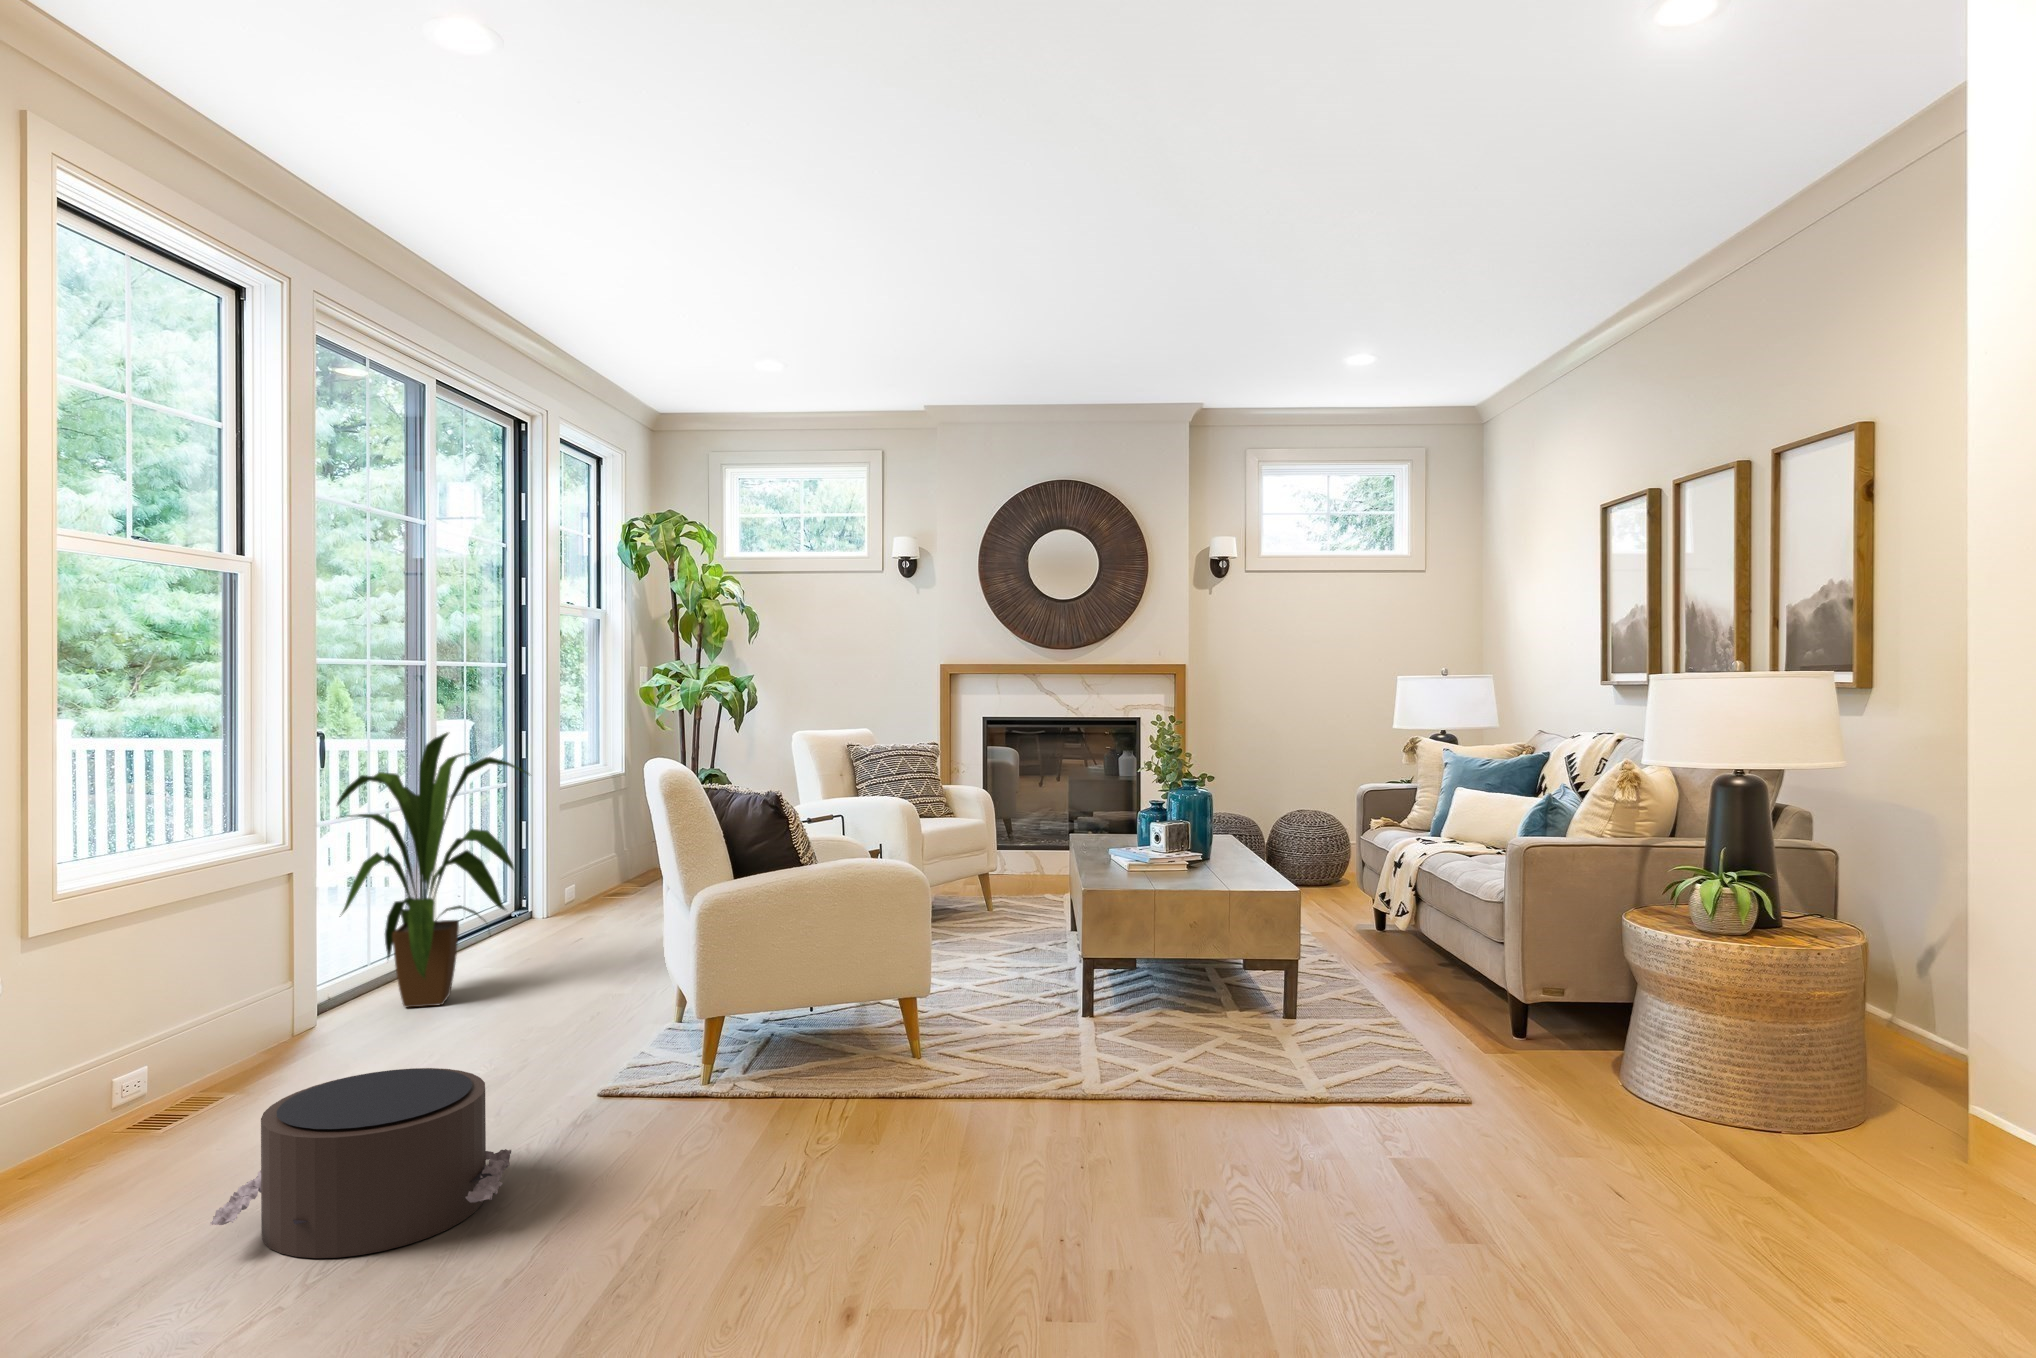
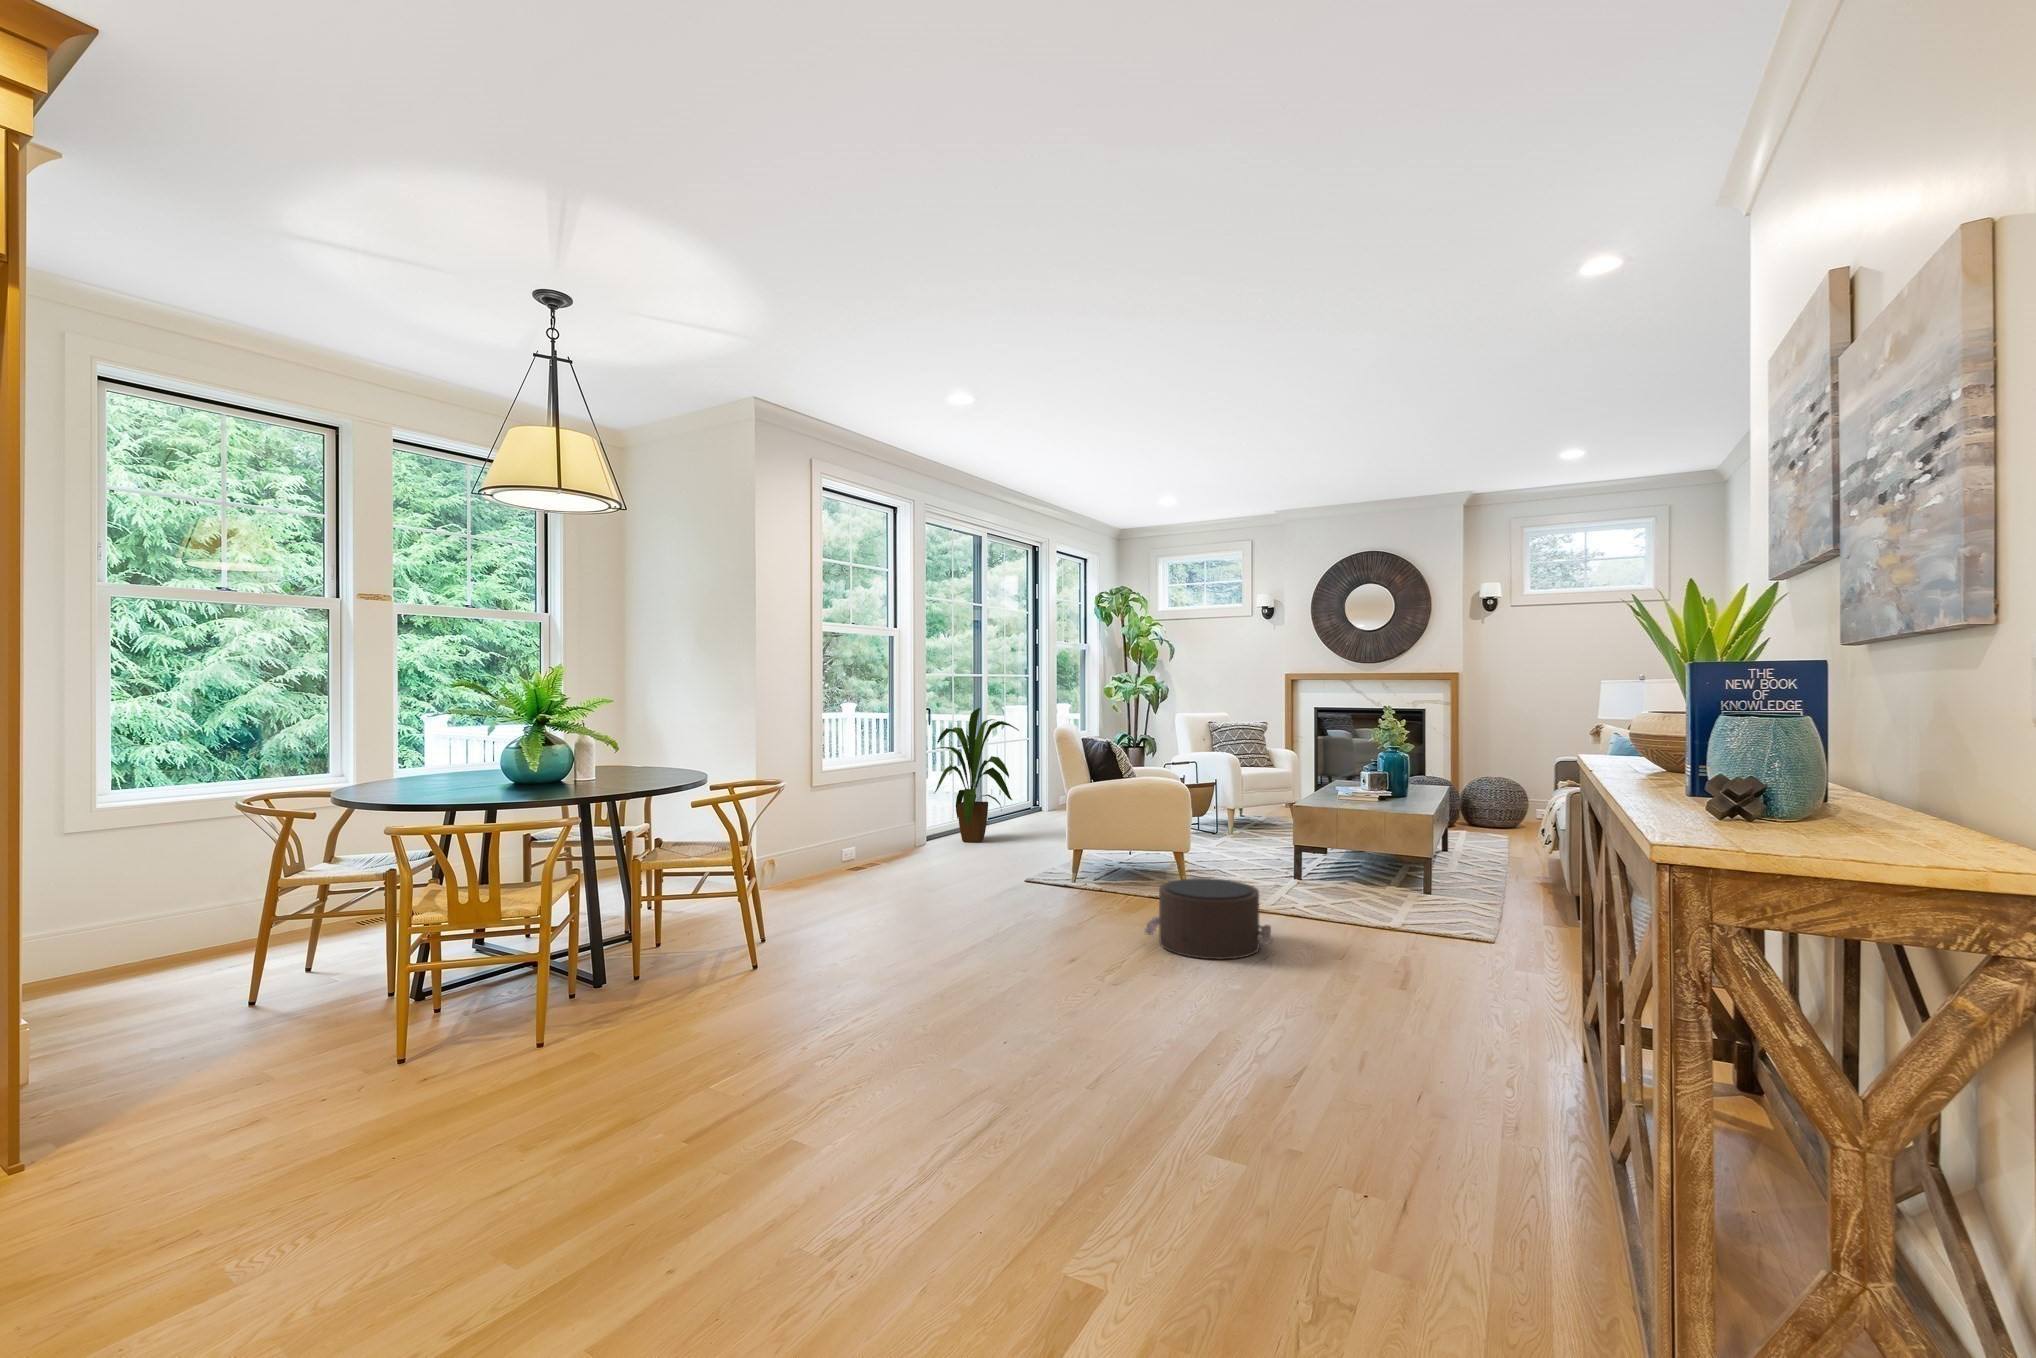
pouf: present [210,1068,511,1258] -> present [1145,878,1272,959]

